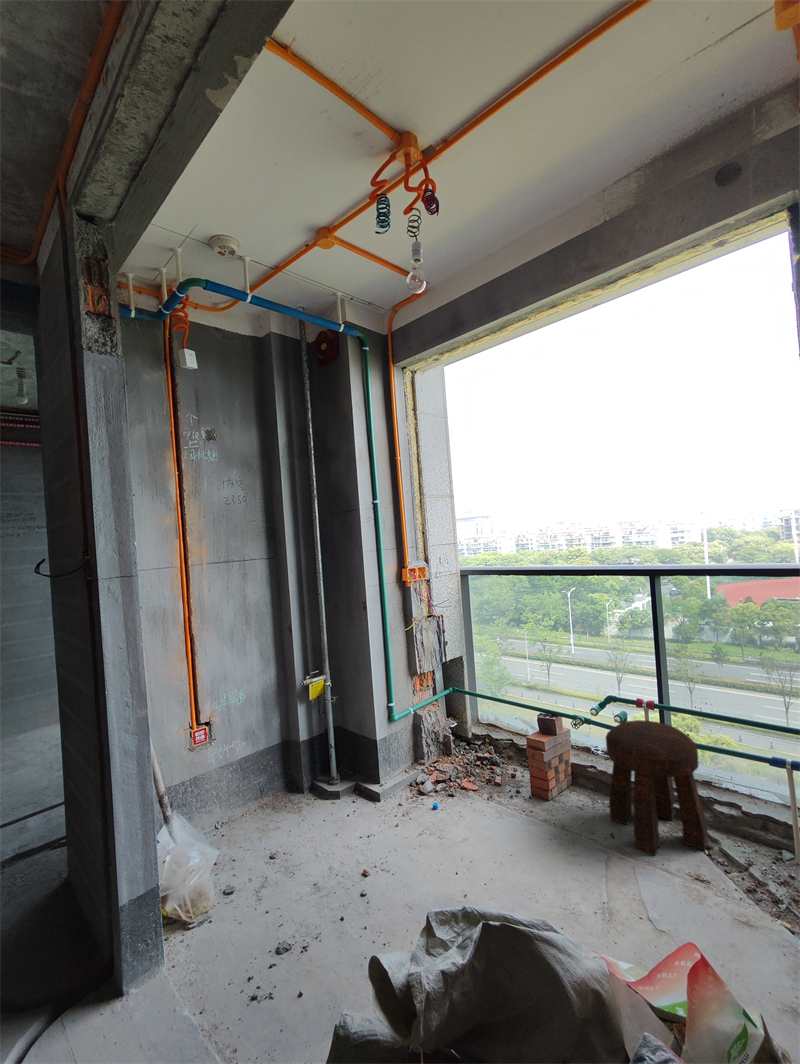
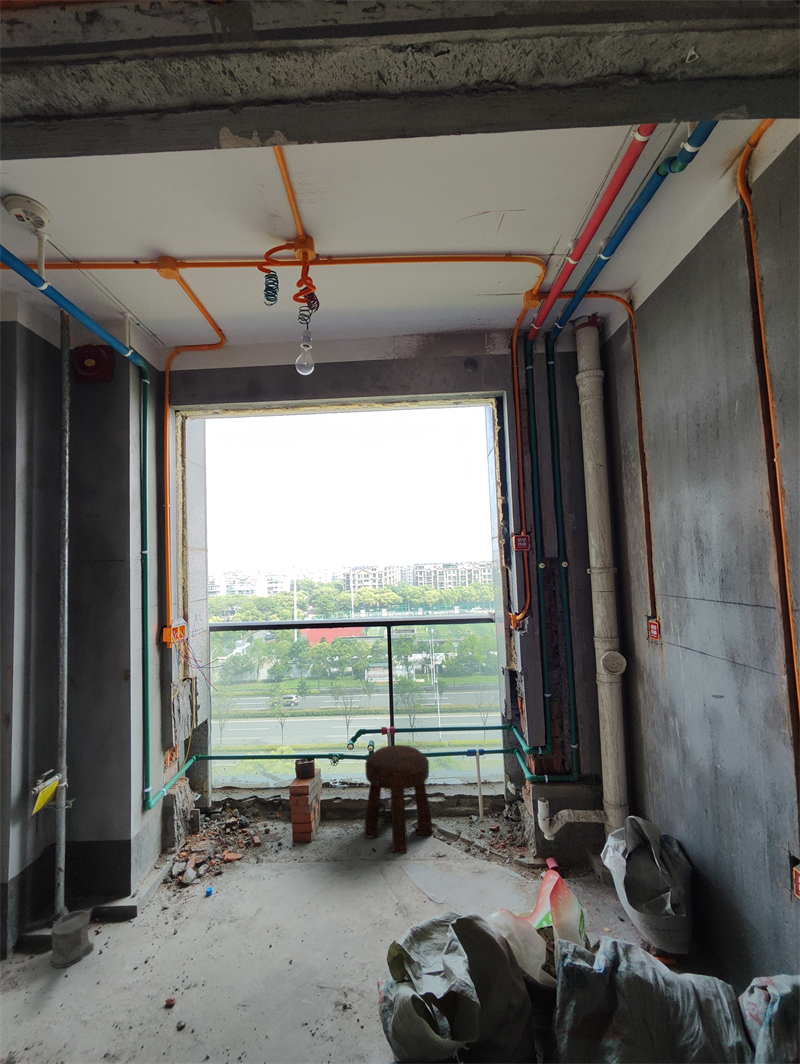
watering can: none [318,773,345,816] -> present [51,906,94,968]

